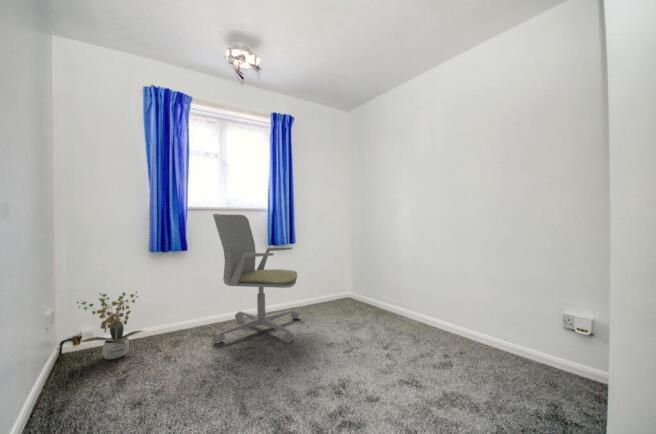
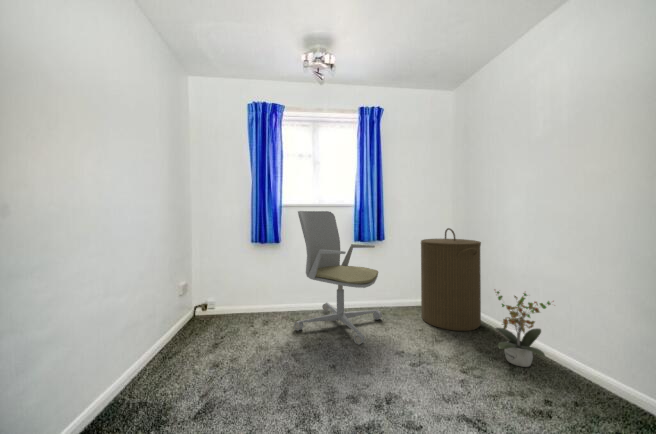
laundry hamper: none [330,229,379,317] -> present [421,228,481,331]
potted plant: present [77,292,144,359] -> present [496,291,551,367]

